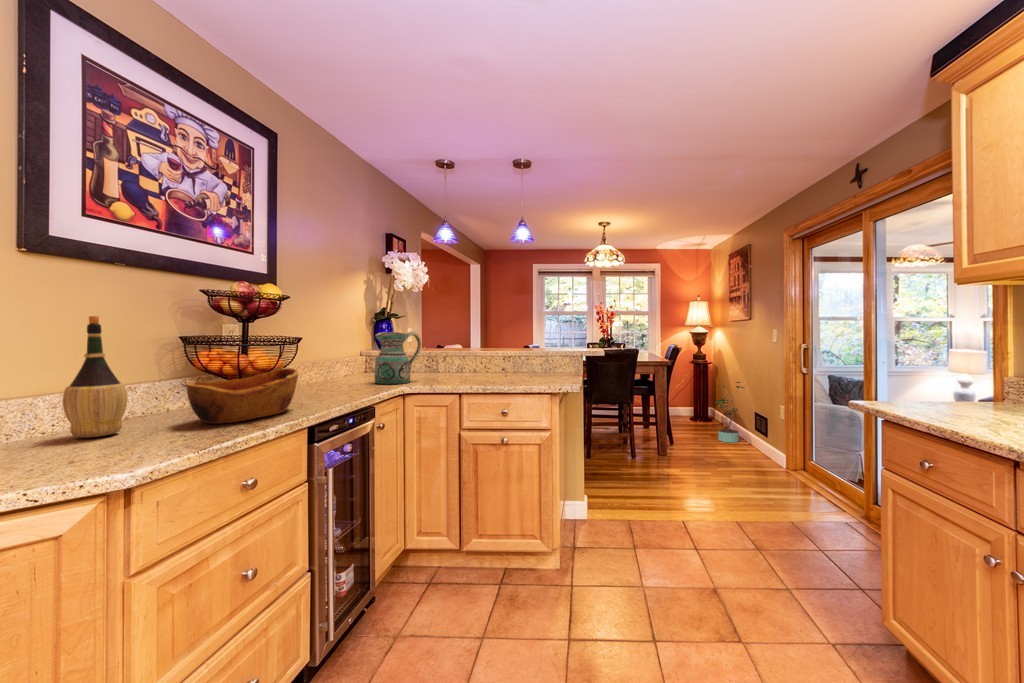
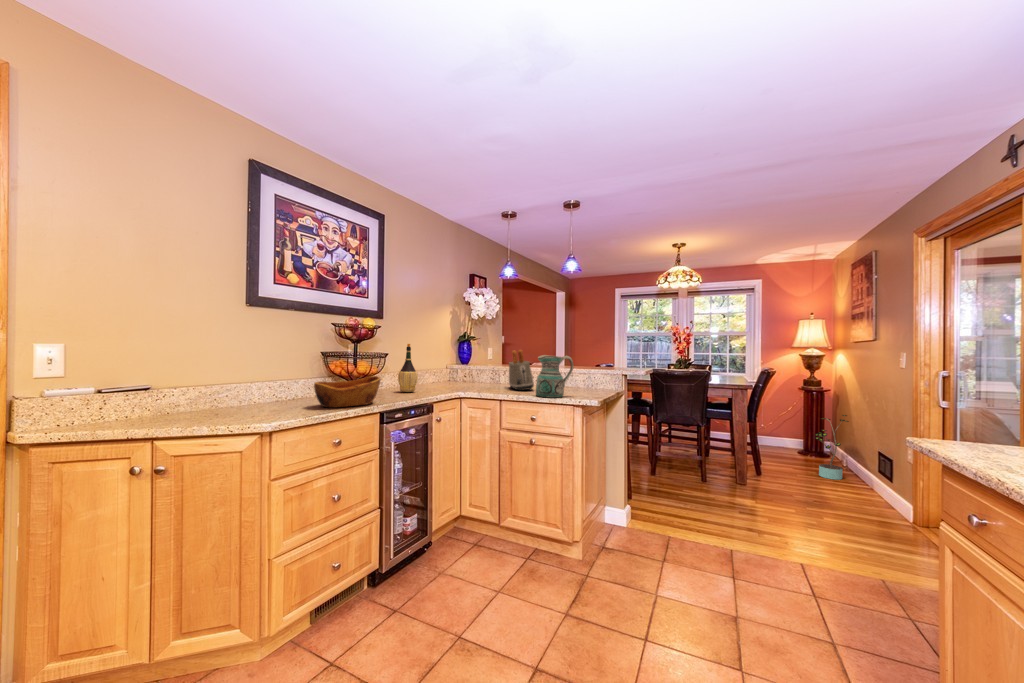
wine bottle: present [62,316,127,437] -> present [398,344,418,392]
toaster: none [444,327,483,378] -> present [509,350,534,391]
ceramic pitcher: present [374,332,421,384] -> present [536,355,574,398]

